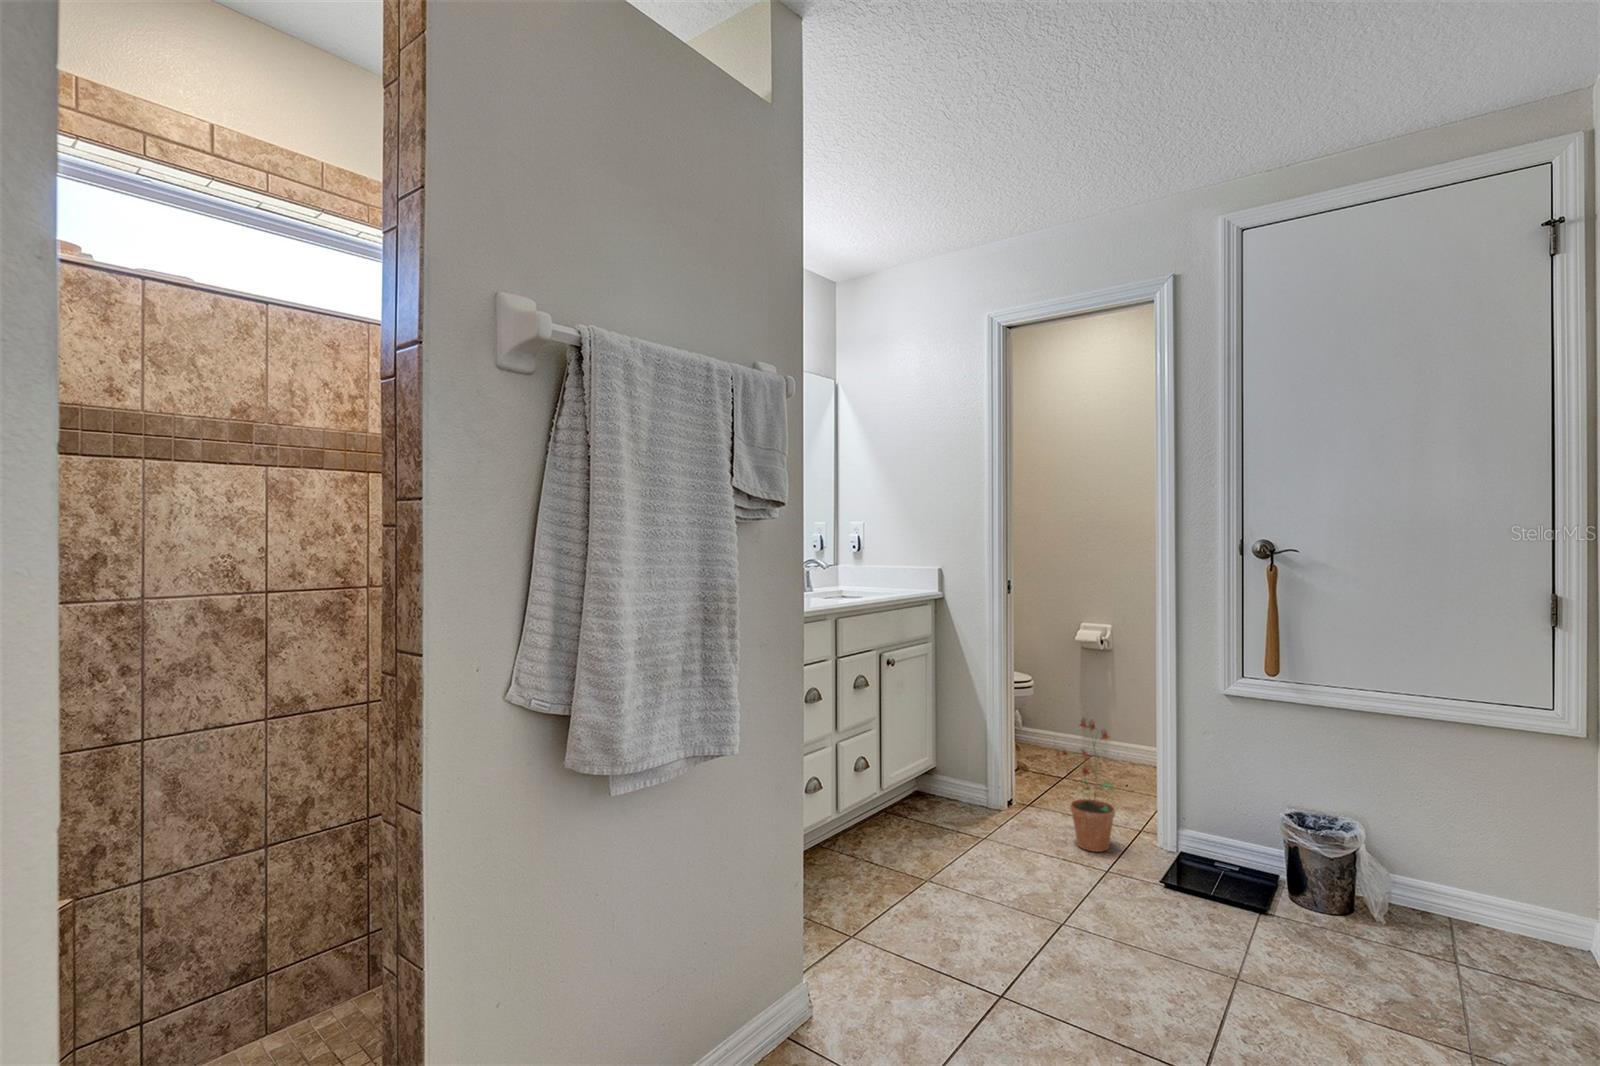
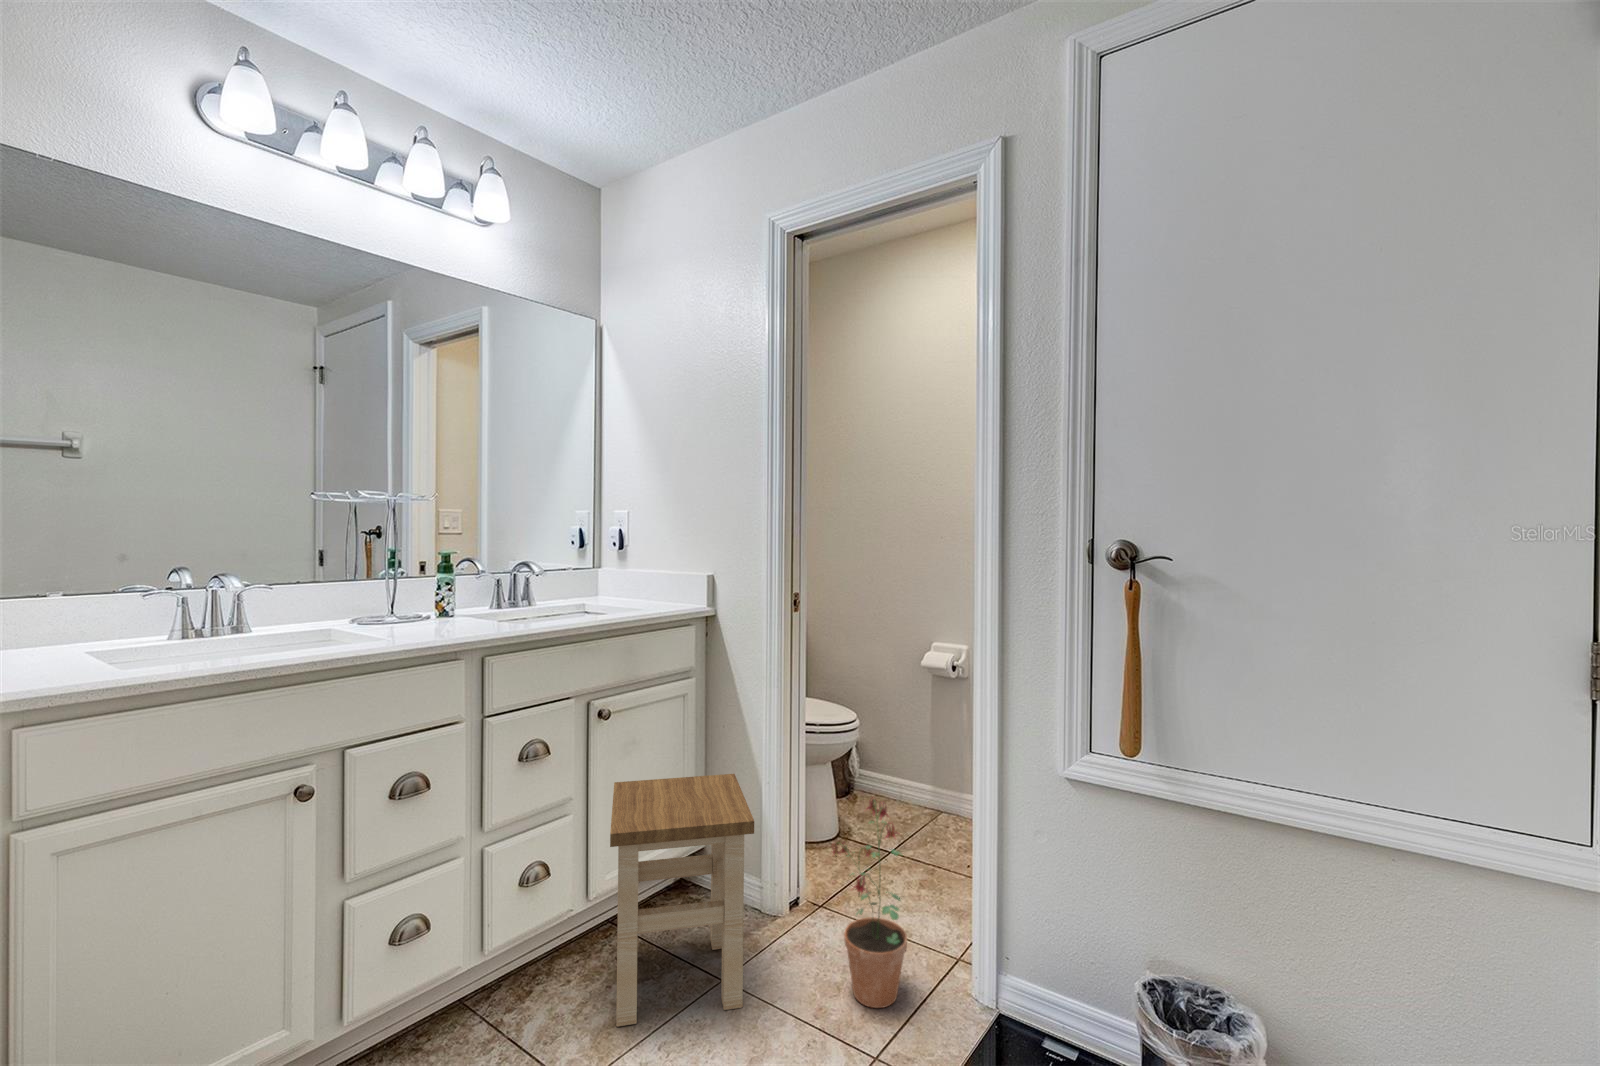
stool: none [897,707,1015,859] -> present [610,774,754,1027]

